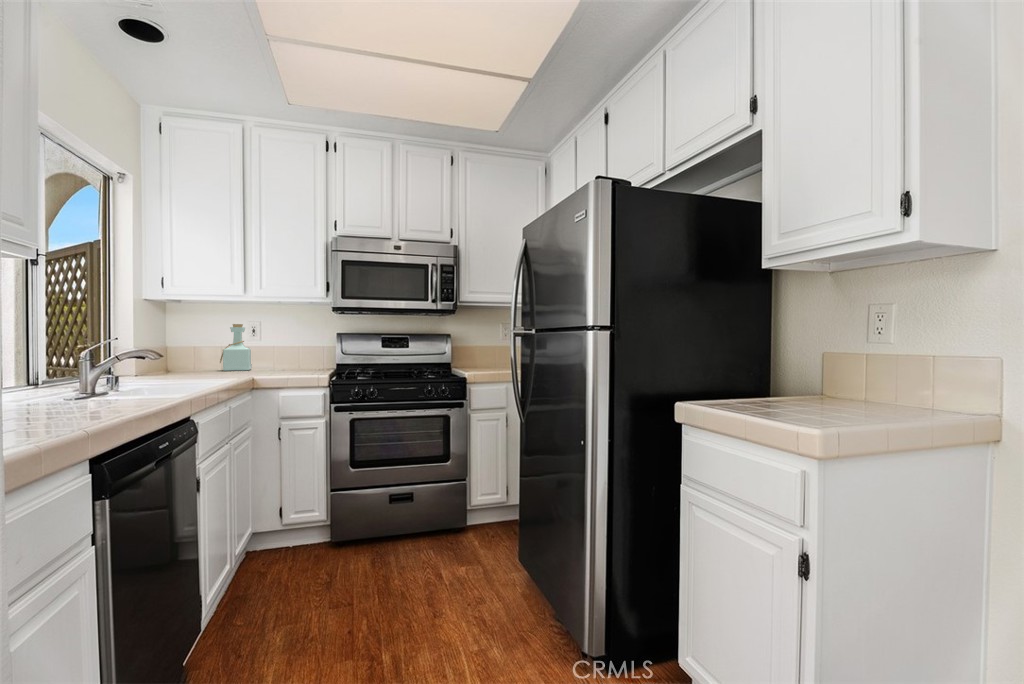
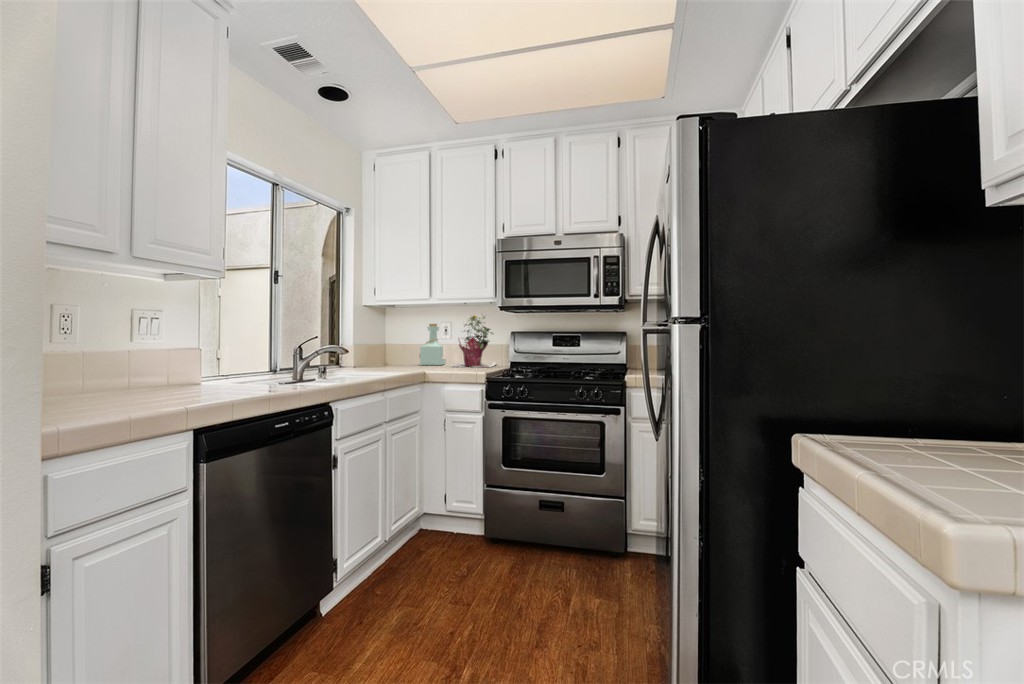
potted plant: none [267,313,317,371] -> present [452,315,496,367]

